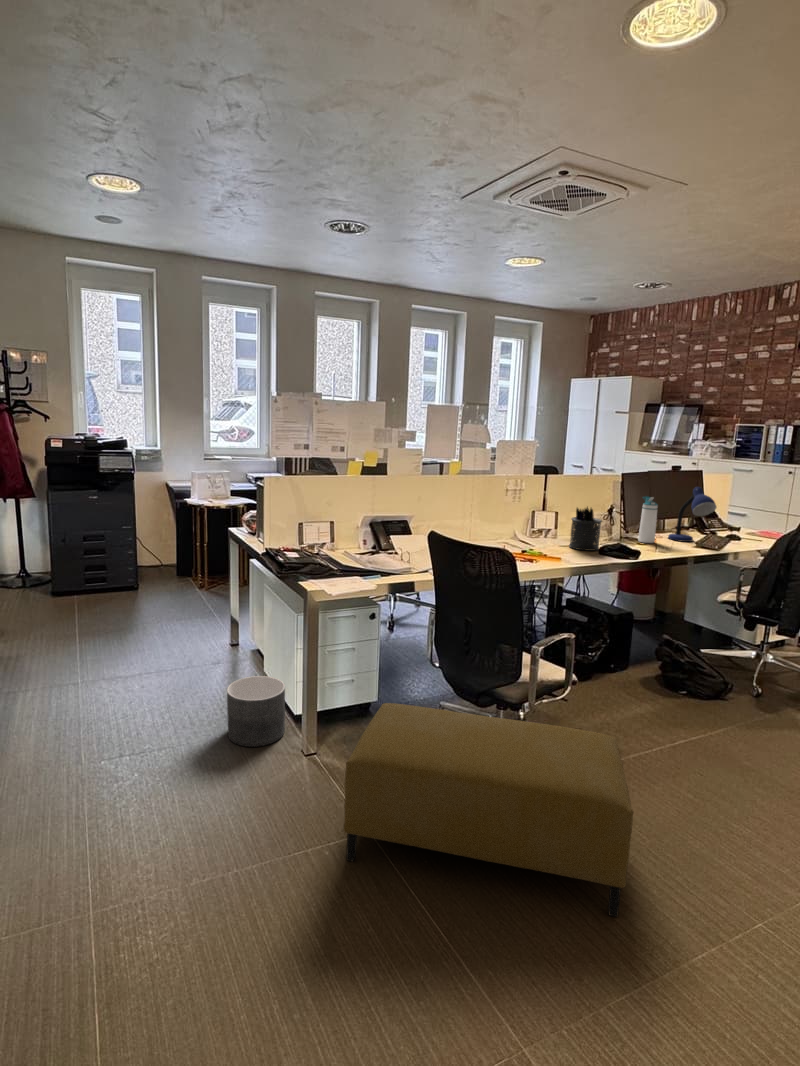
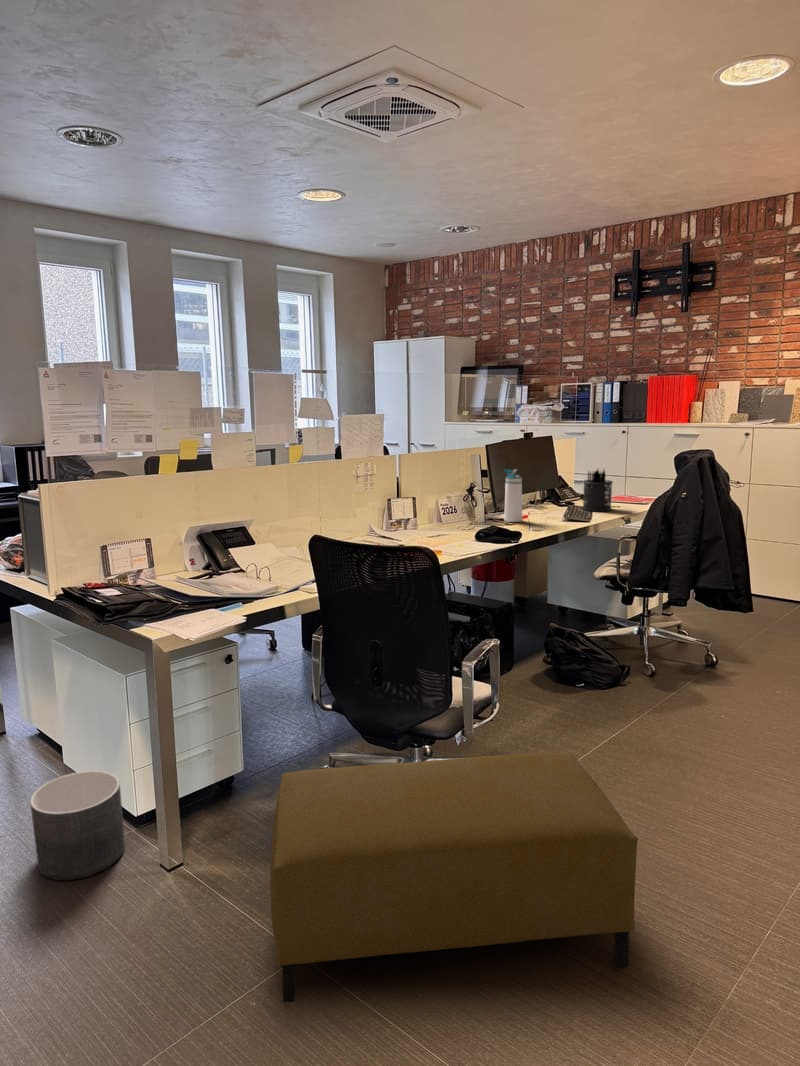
desk lamp: present [668,487,717,542] -> none [531,453,581,516]
pen holder: present [569,507,602,551] -> present [582,470,613,511]

